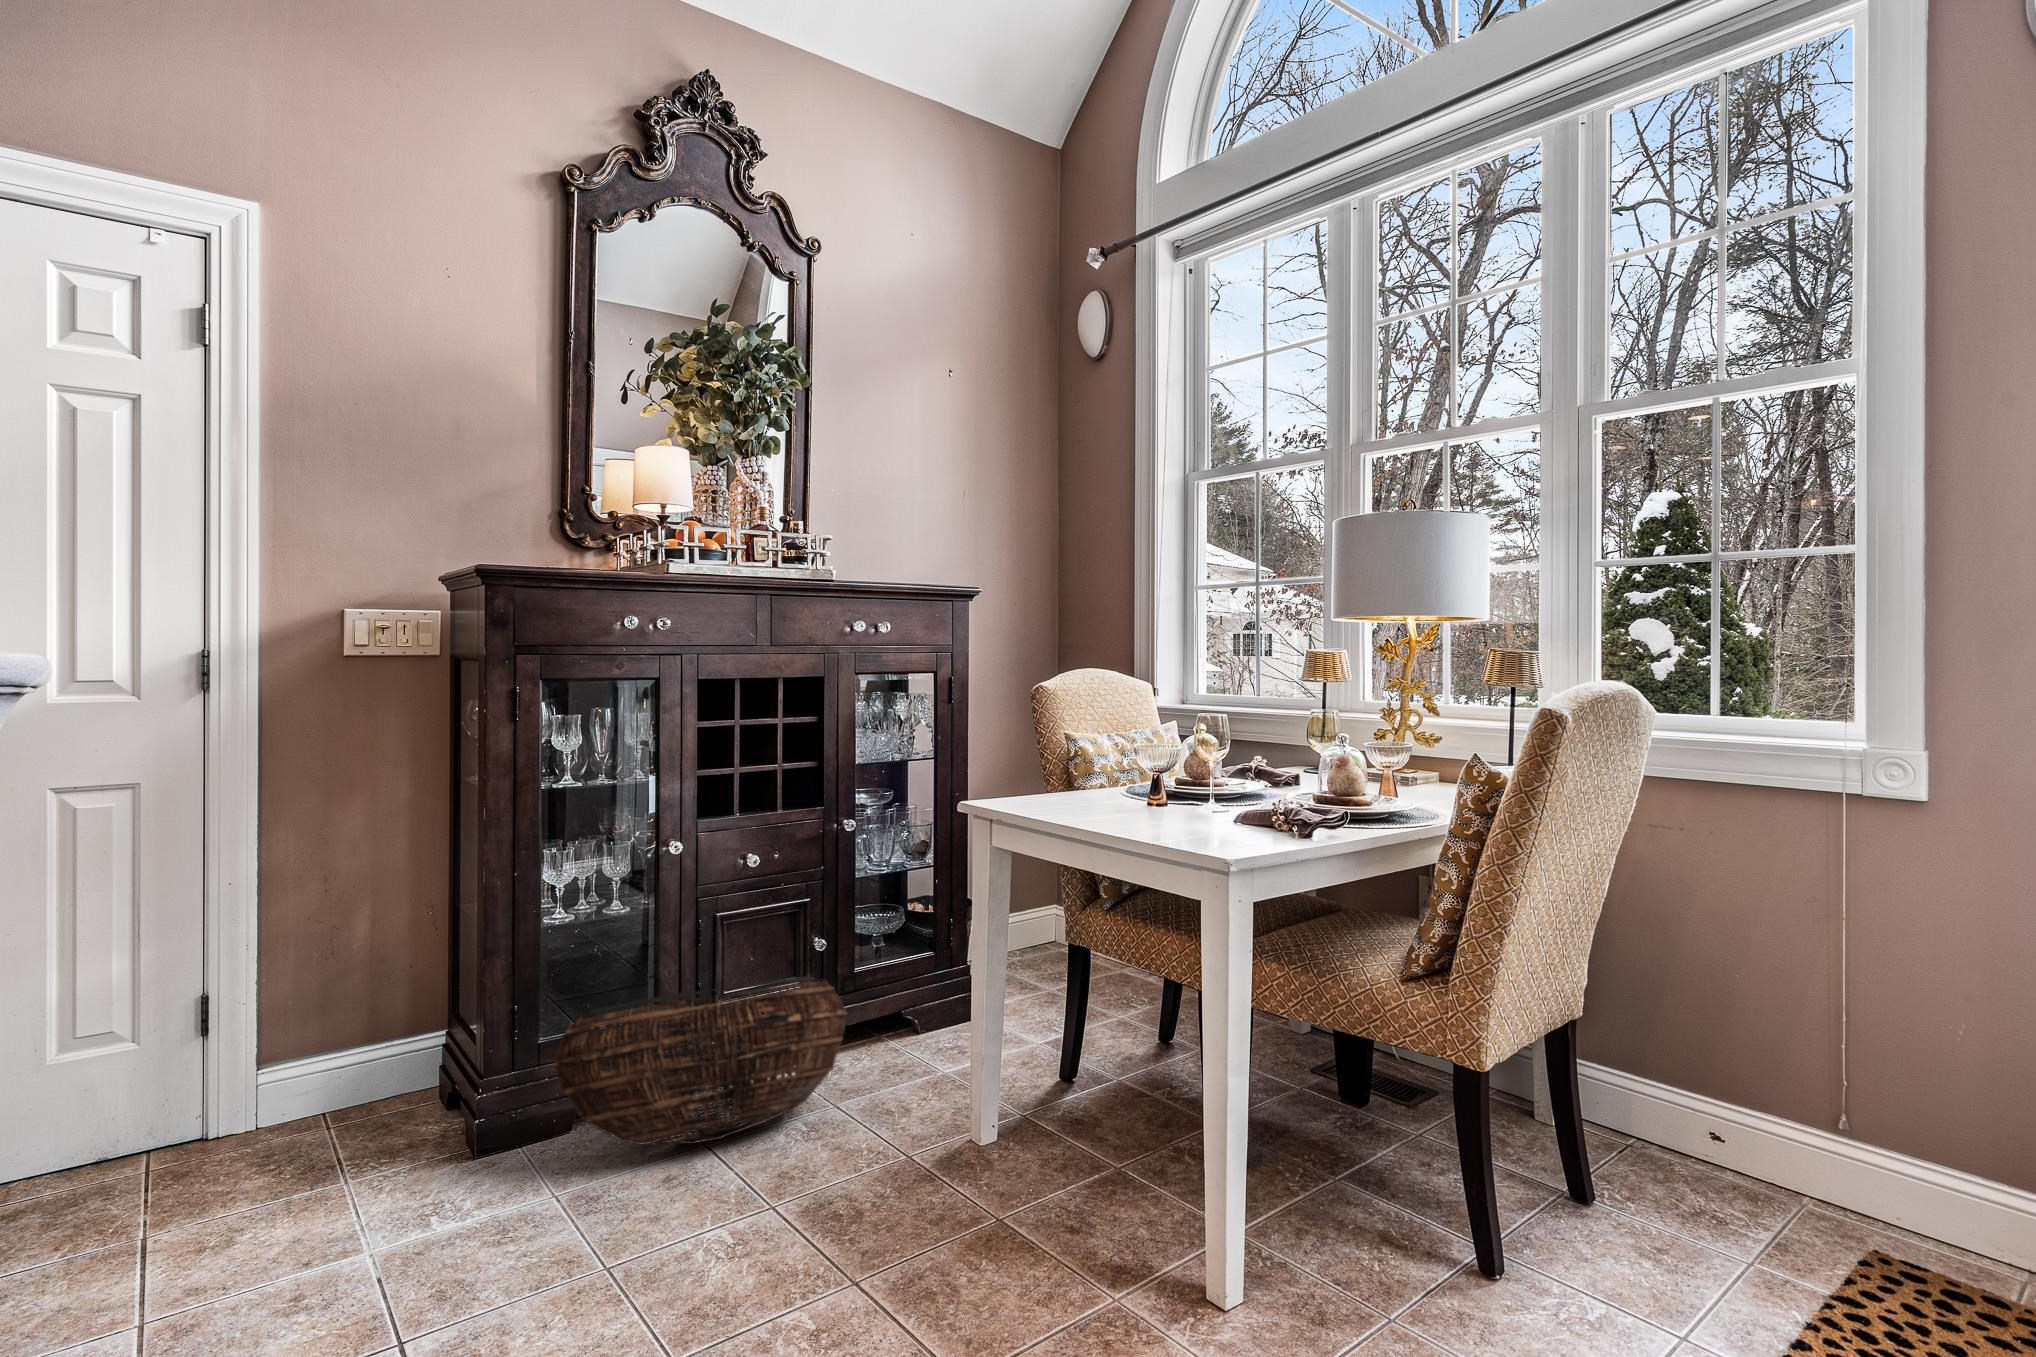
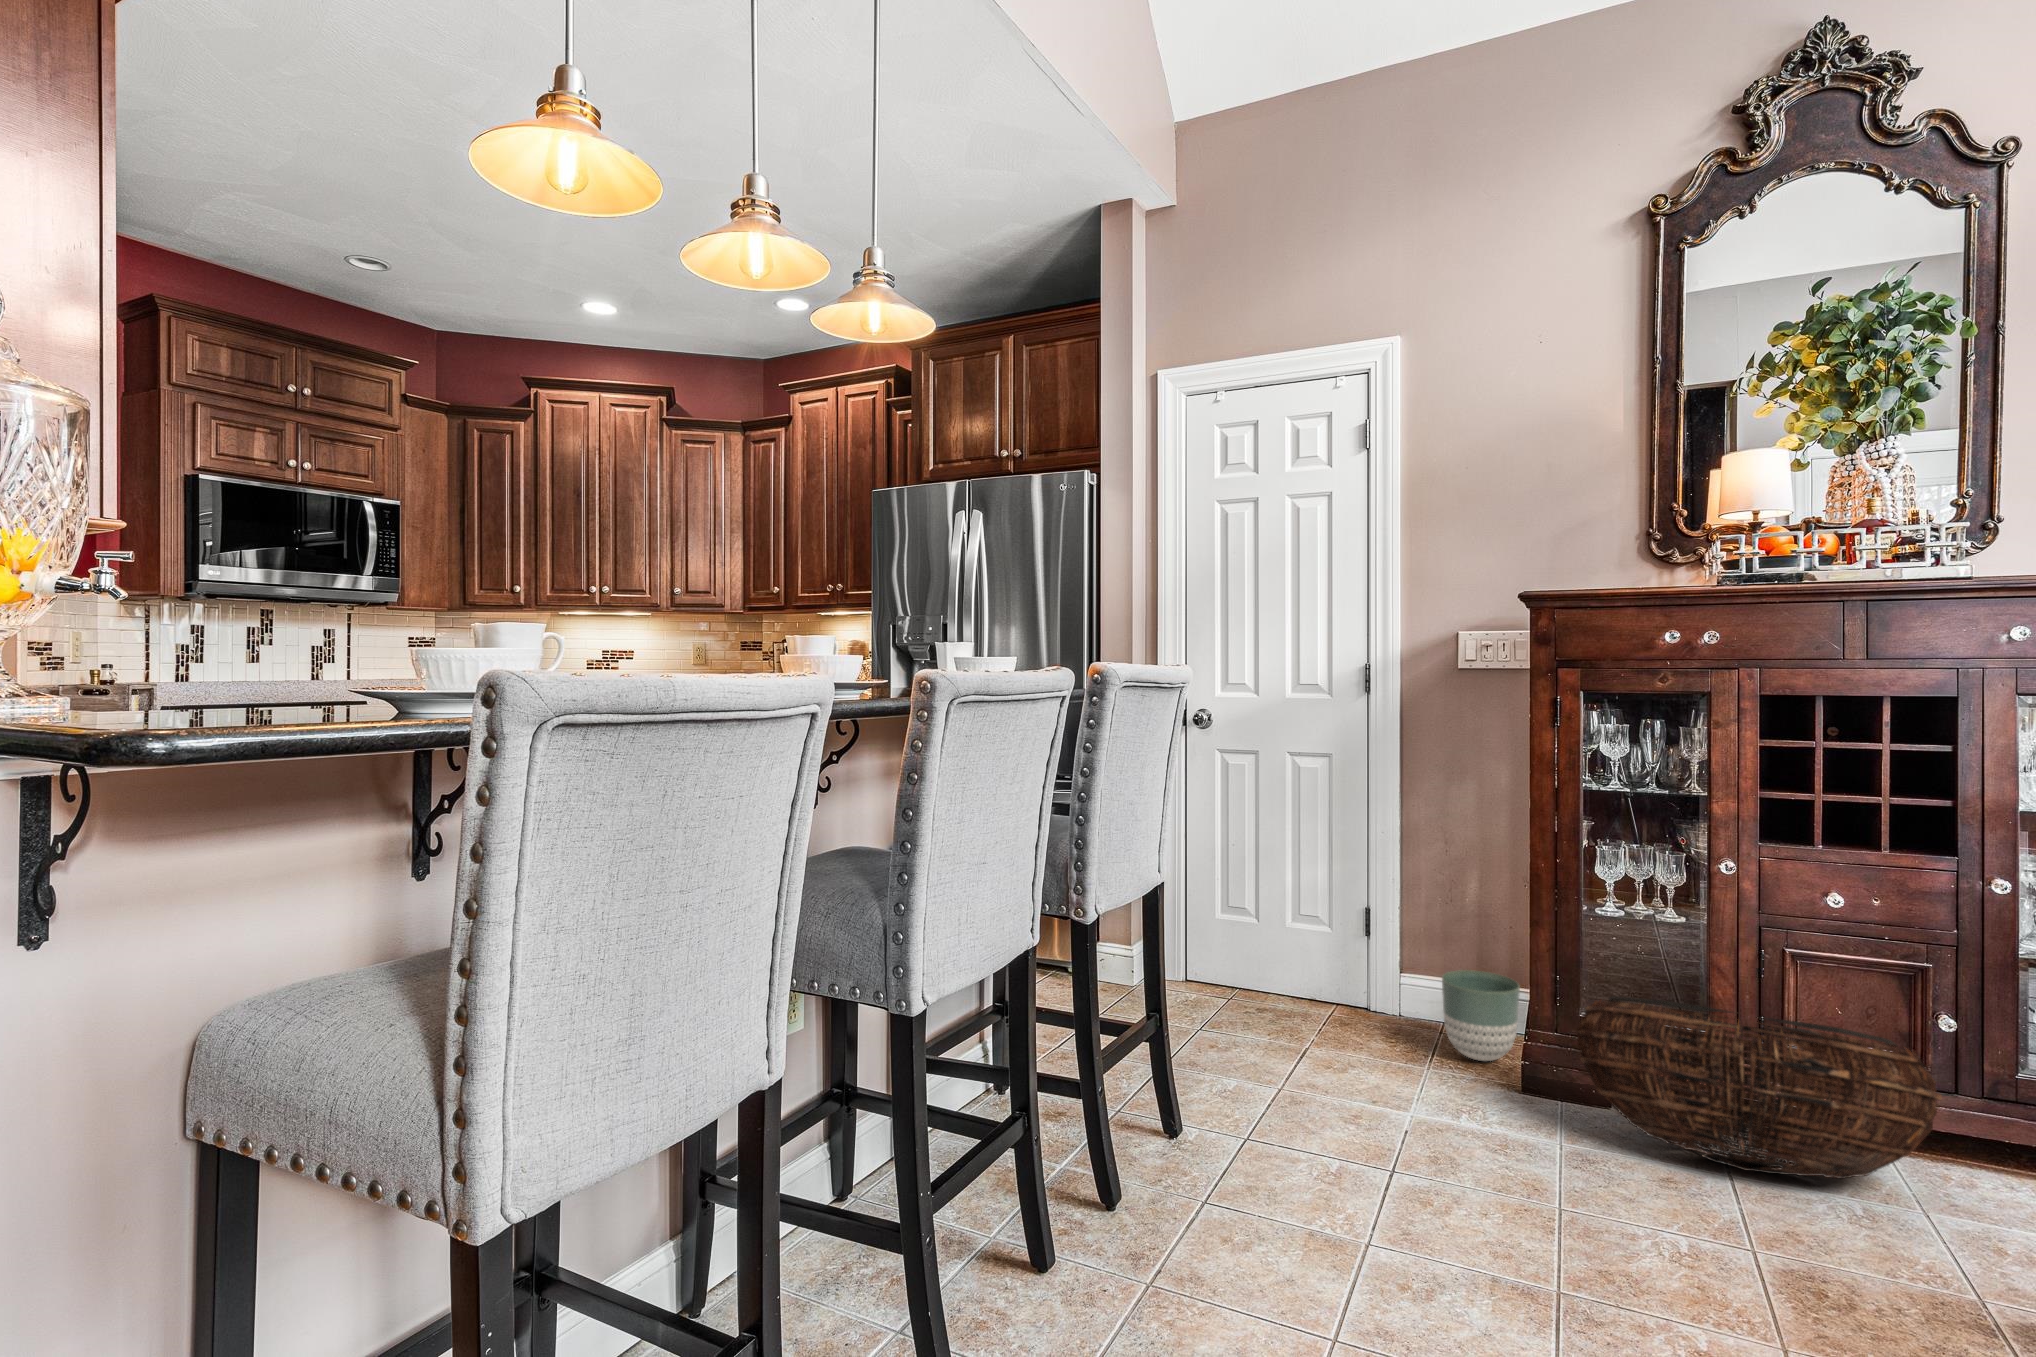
planter: none [348,1028,450,1143] -> present [1442,970,1520,1061]

